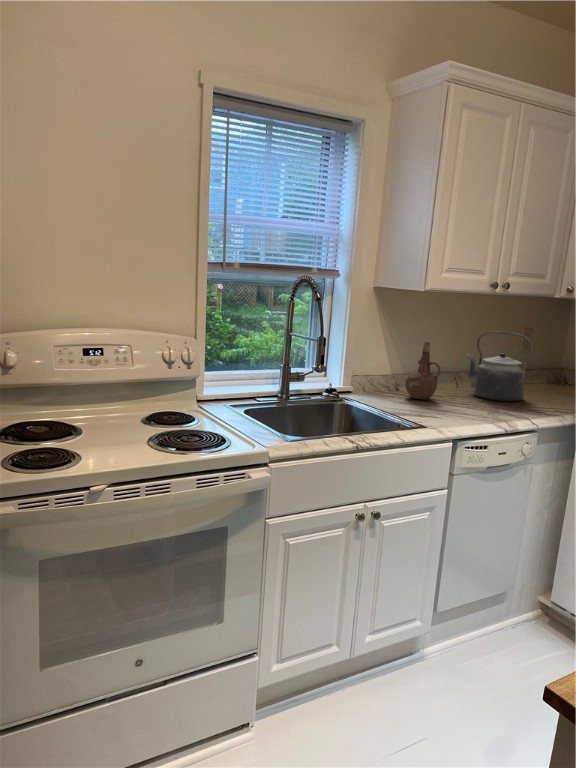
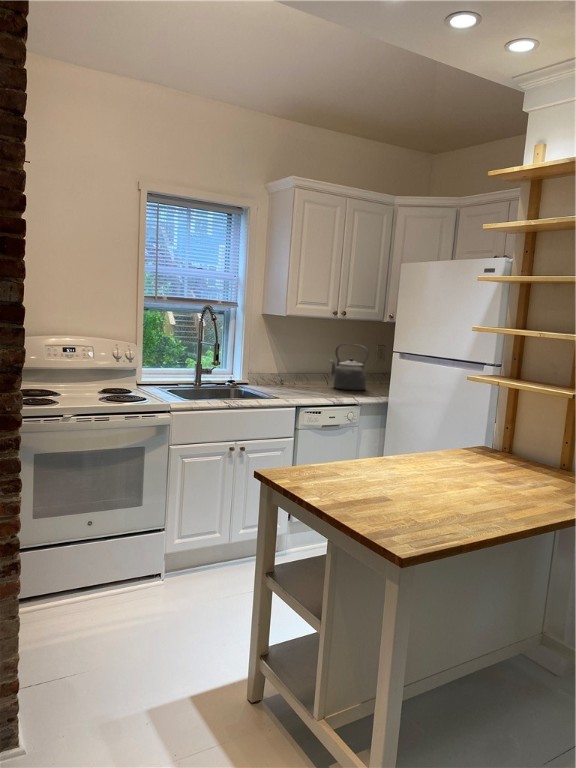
ceramic pitcher: present [405,342,441,400] -> none [283,350,306,388]

